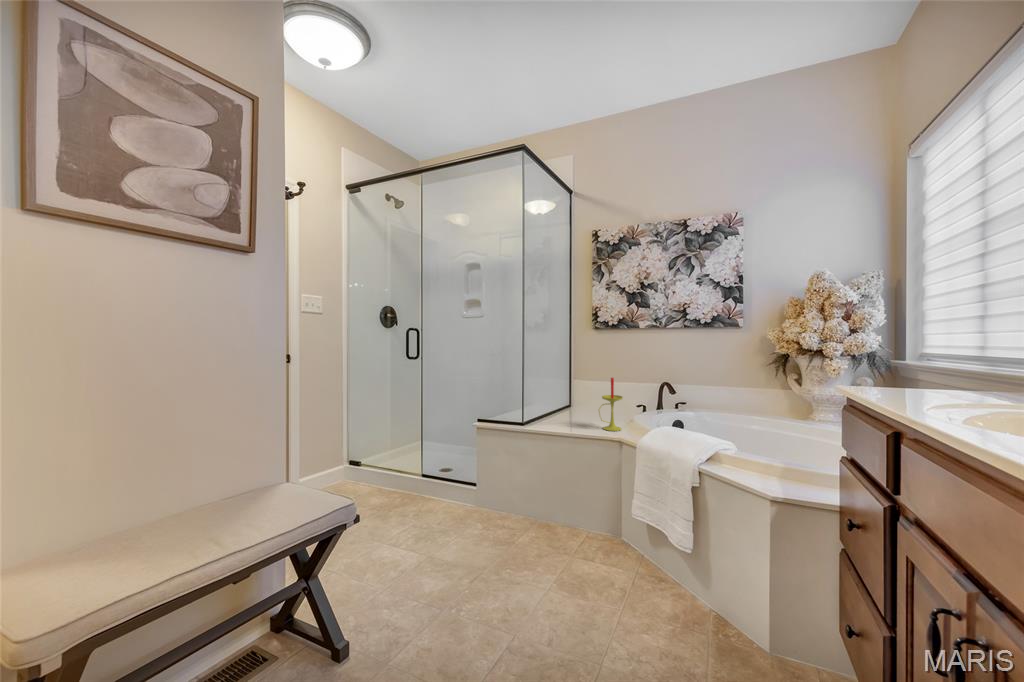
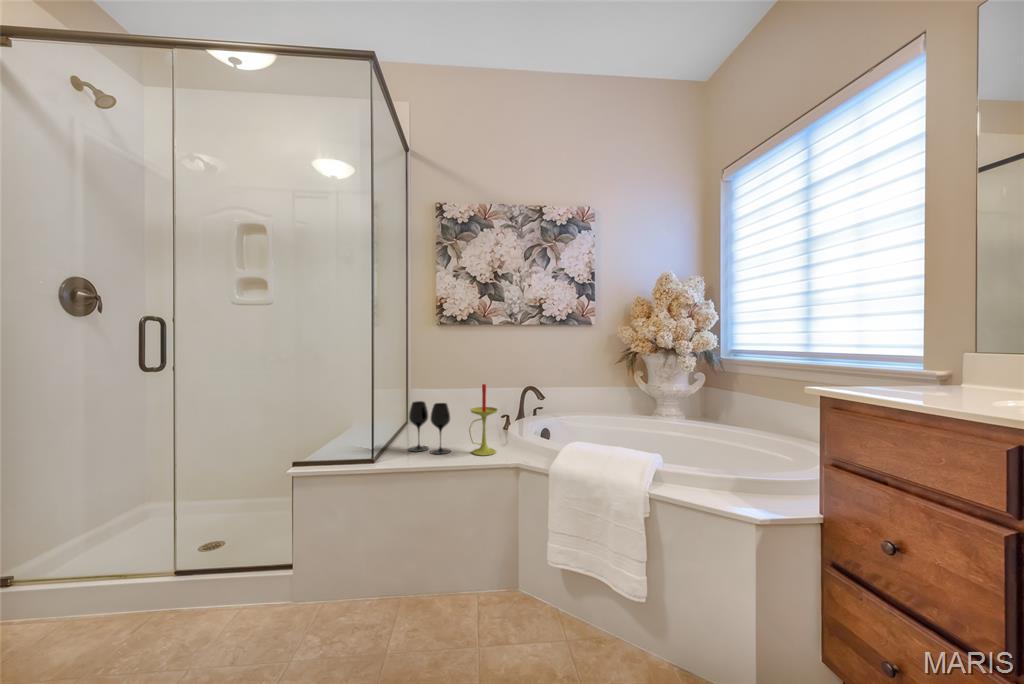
wine glass: none [561,387,589,426] -> present [409,401,451,454]

